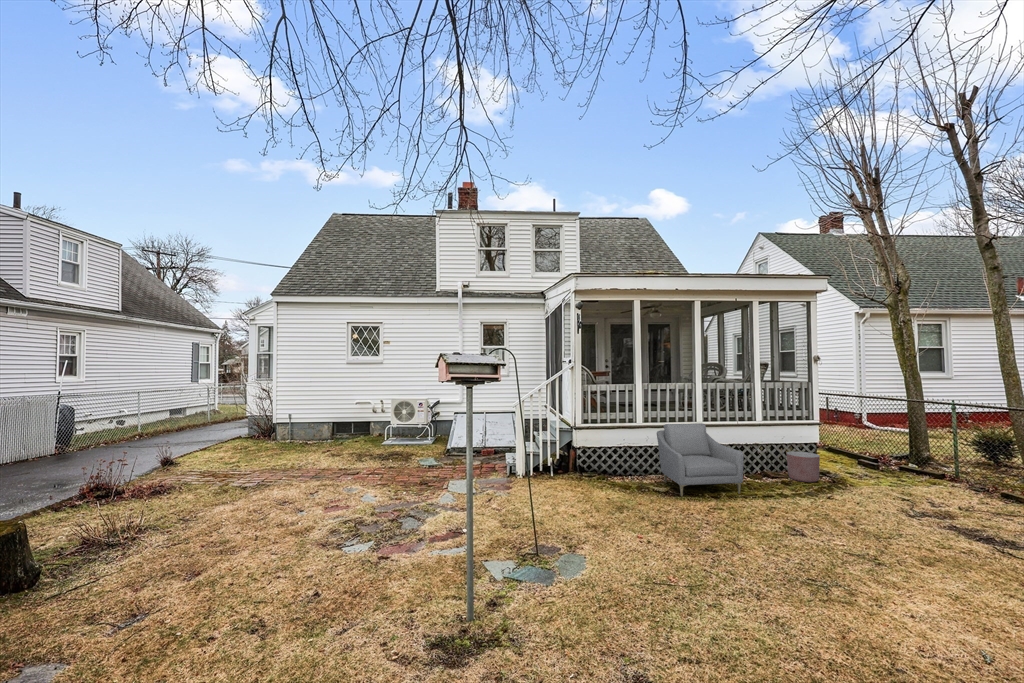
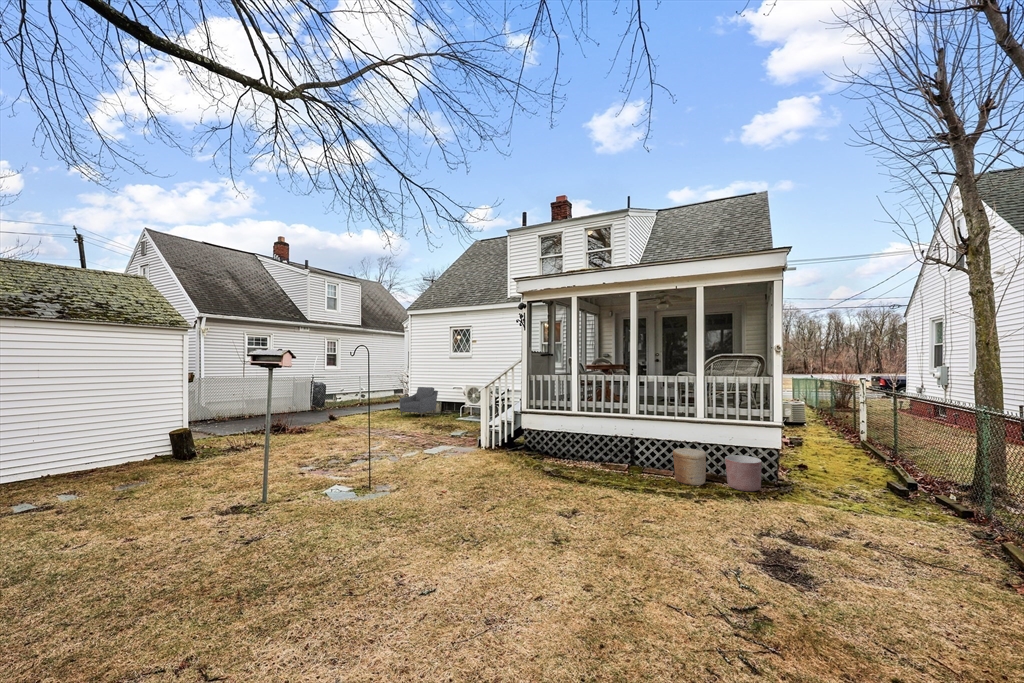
chair: present [657,423,744,496] -> present [399,387,438,418]
woven basket: none [745,450,778,484] -> present [673,448,706,485]

